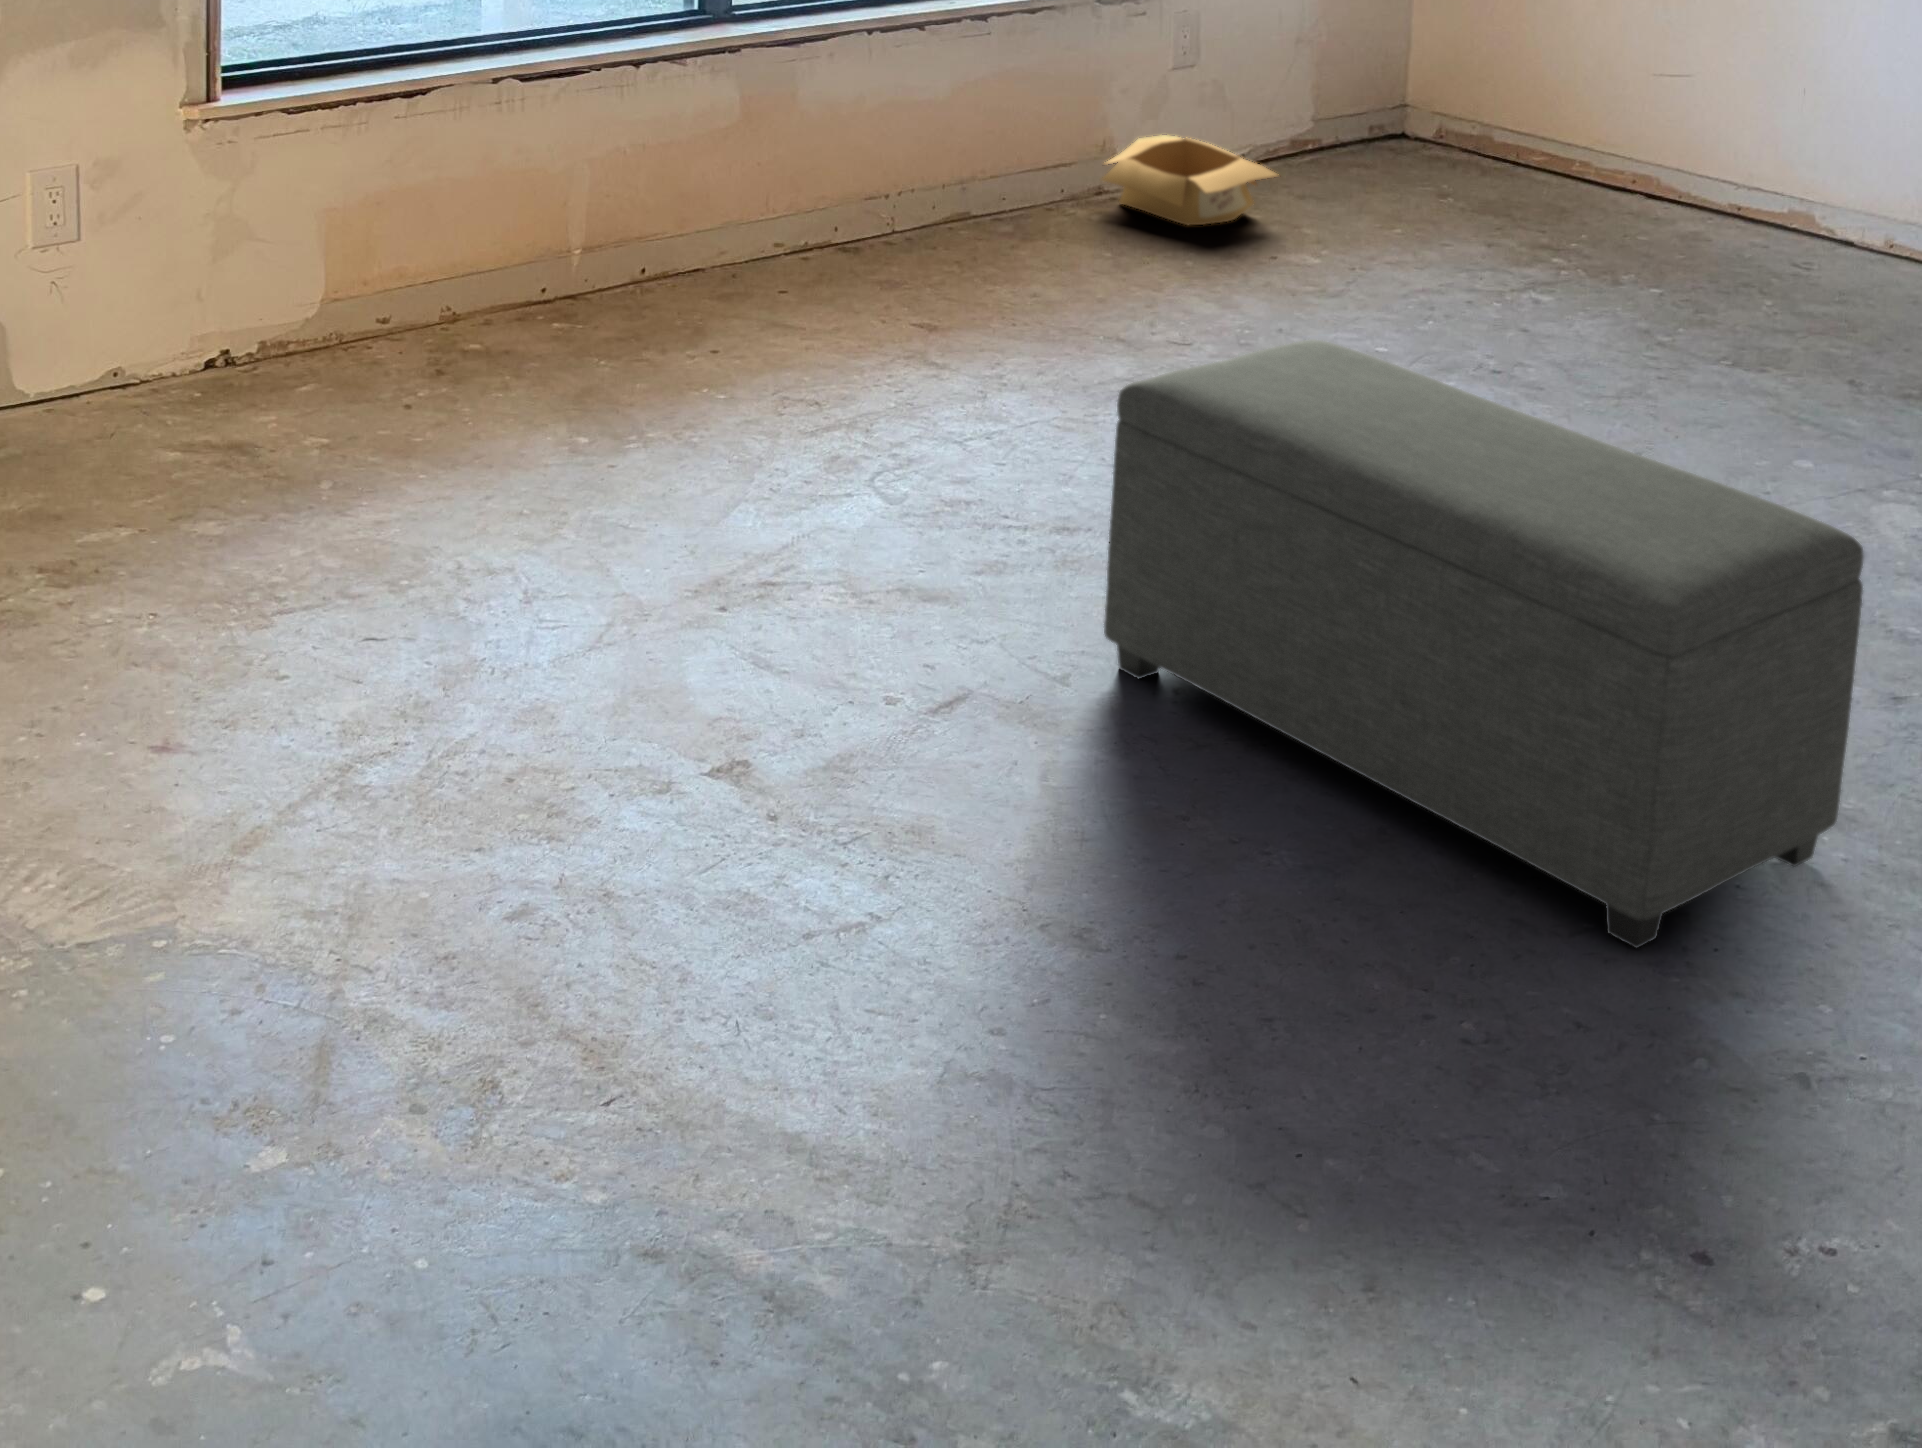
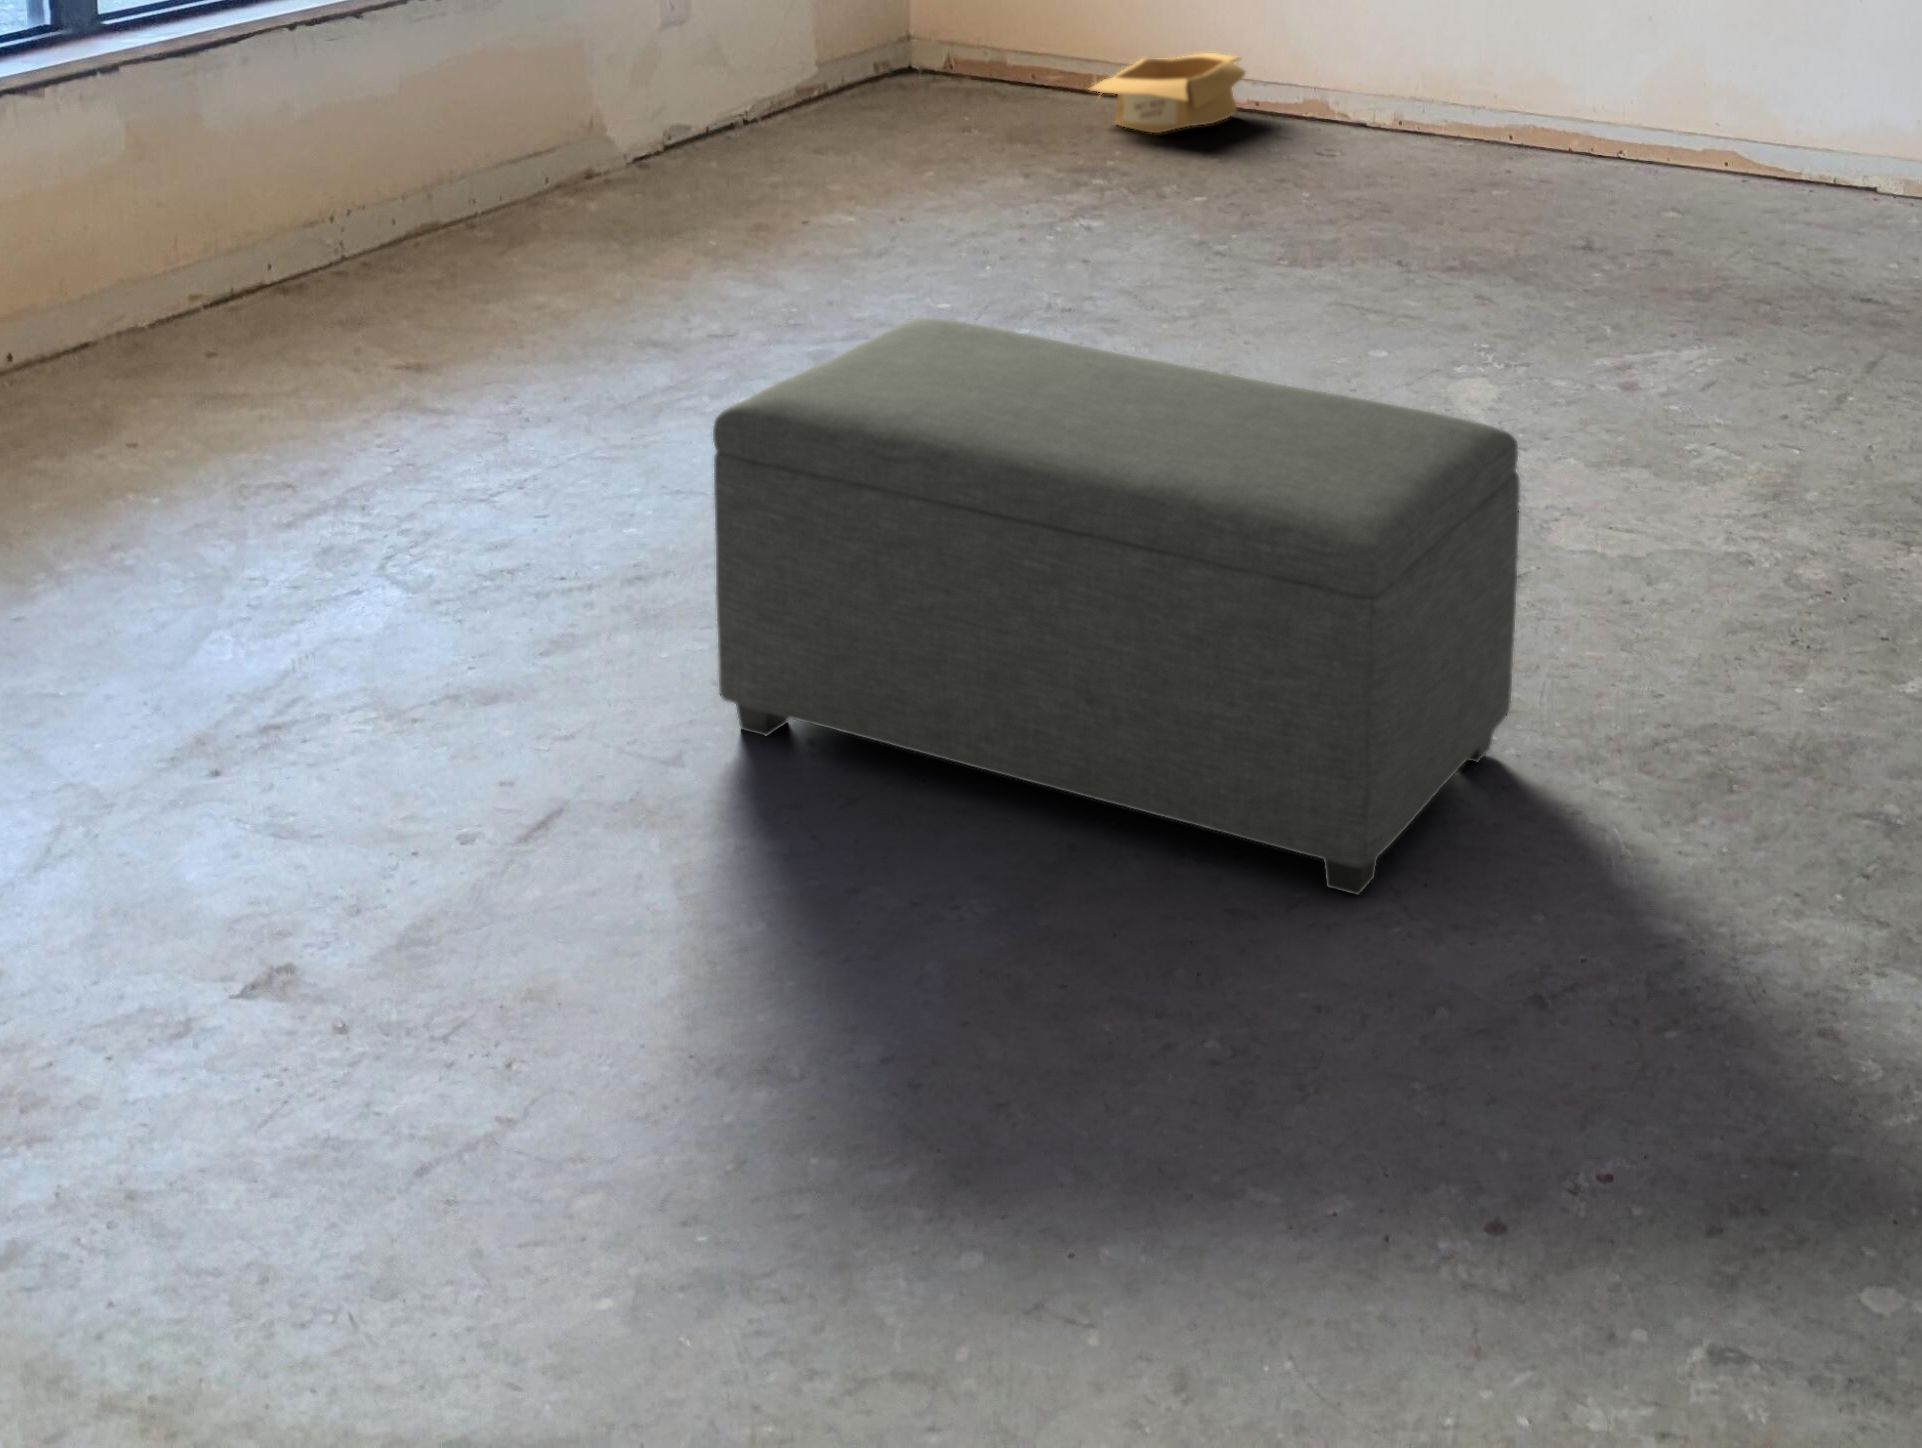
cardboard box: present [1102,135,1278,225] -> present [1090,53,1245,133]

